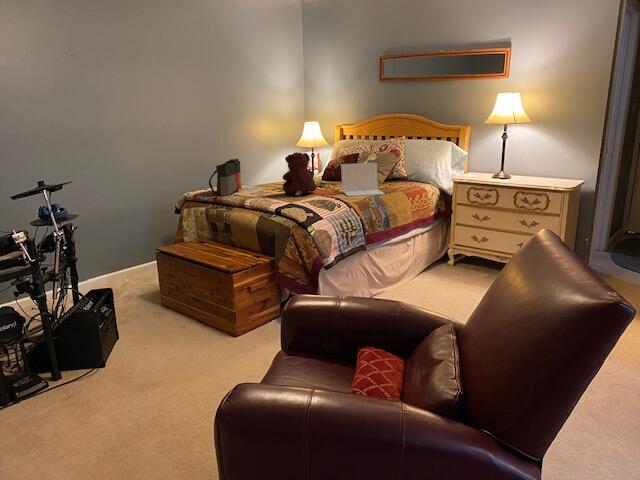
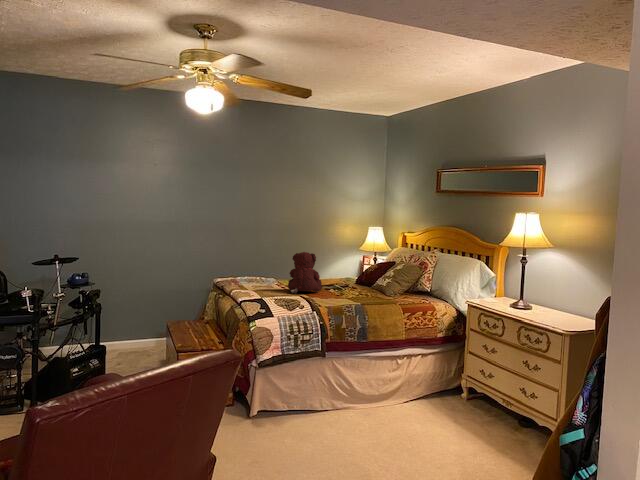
tote bag: present [209,159,242,196] -> none [238,253,271,284]
laptop: present [341,163,384,196] -> none [335,268,381,304]

